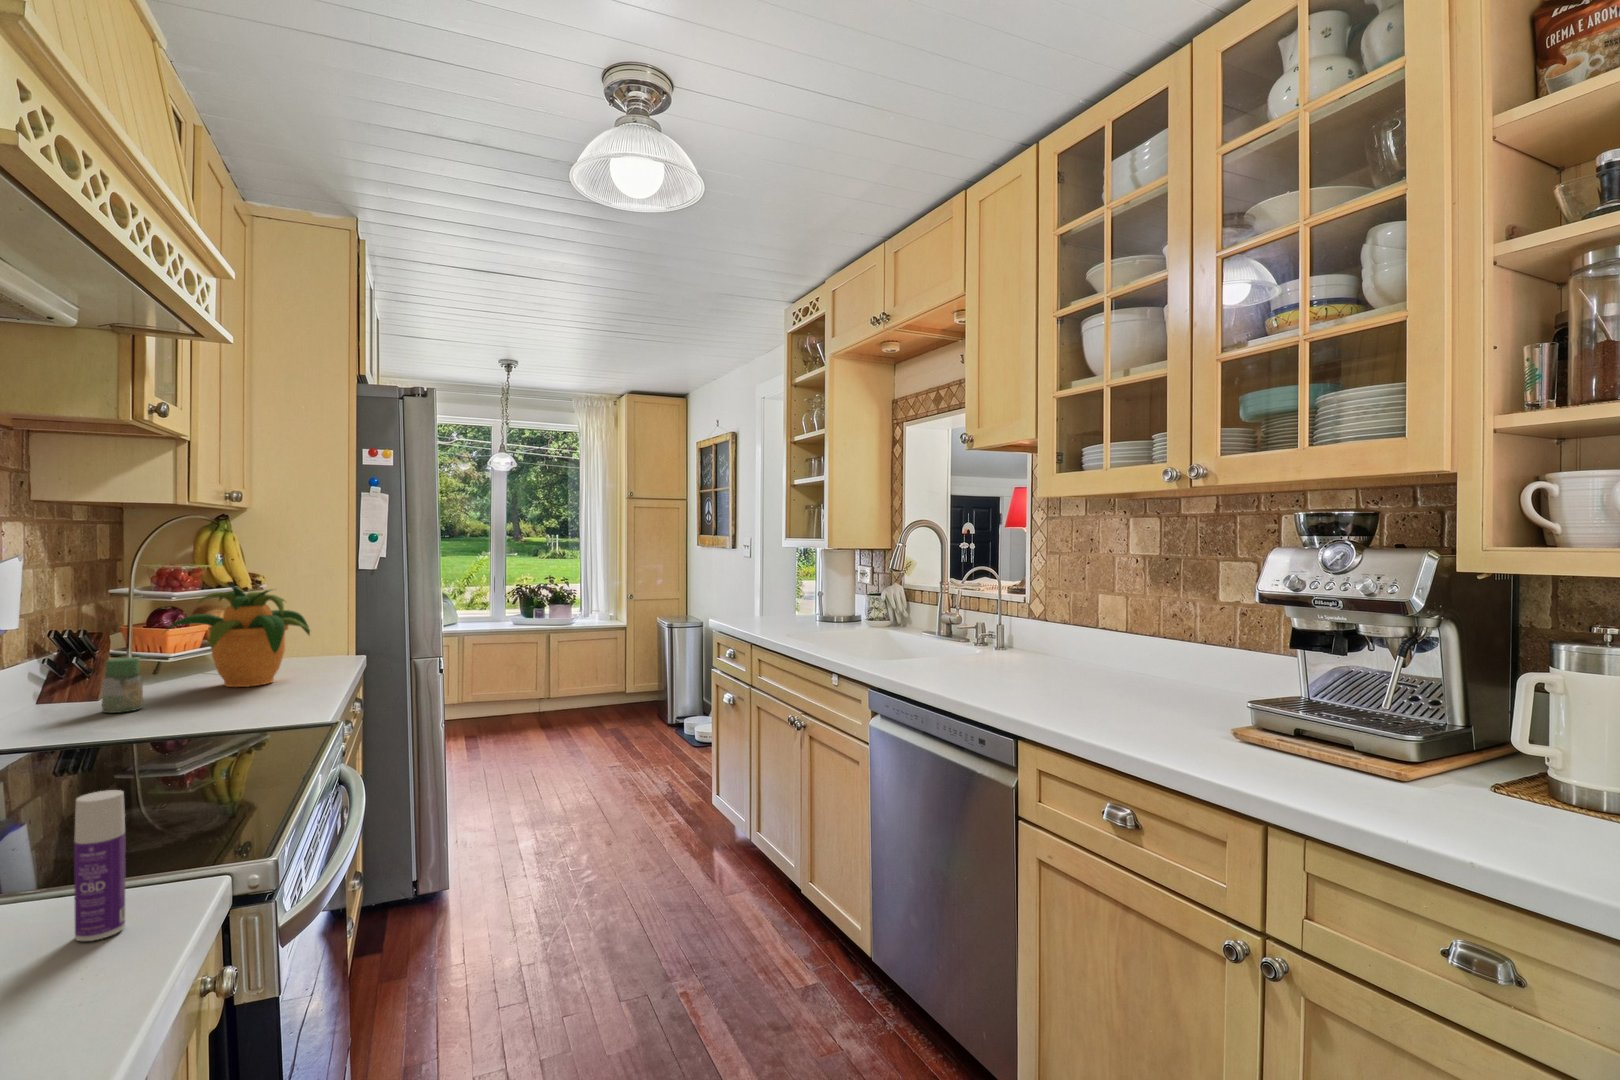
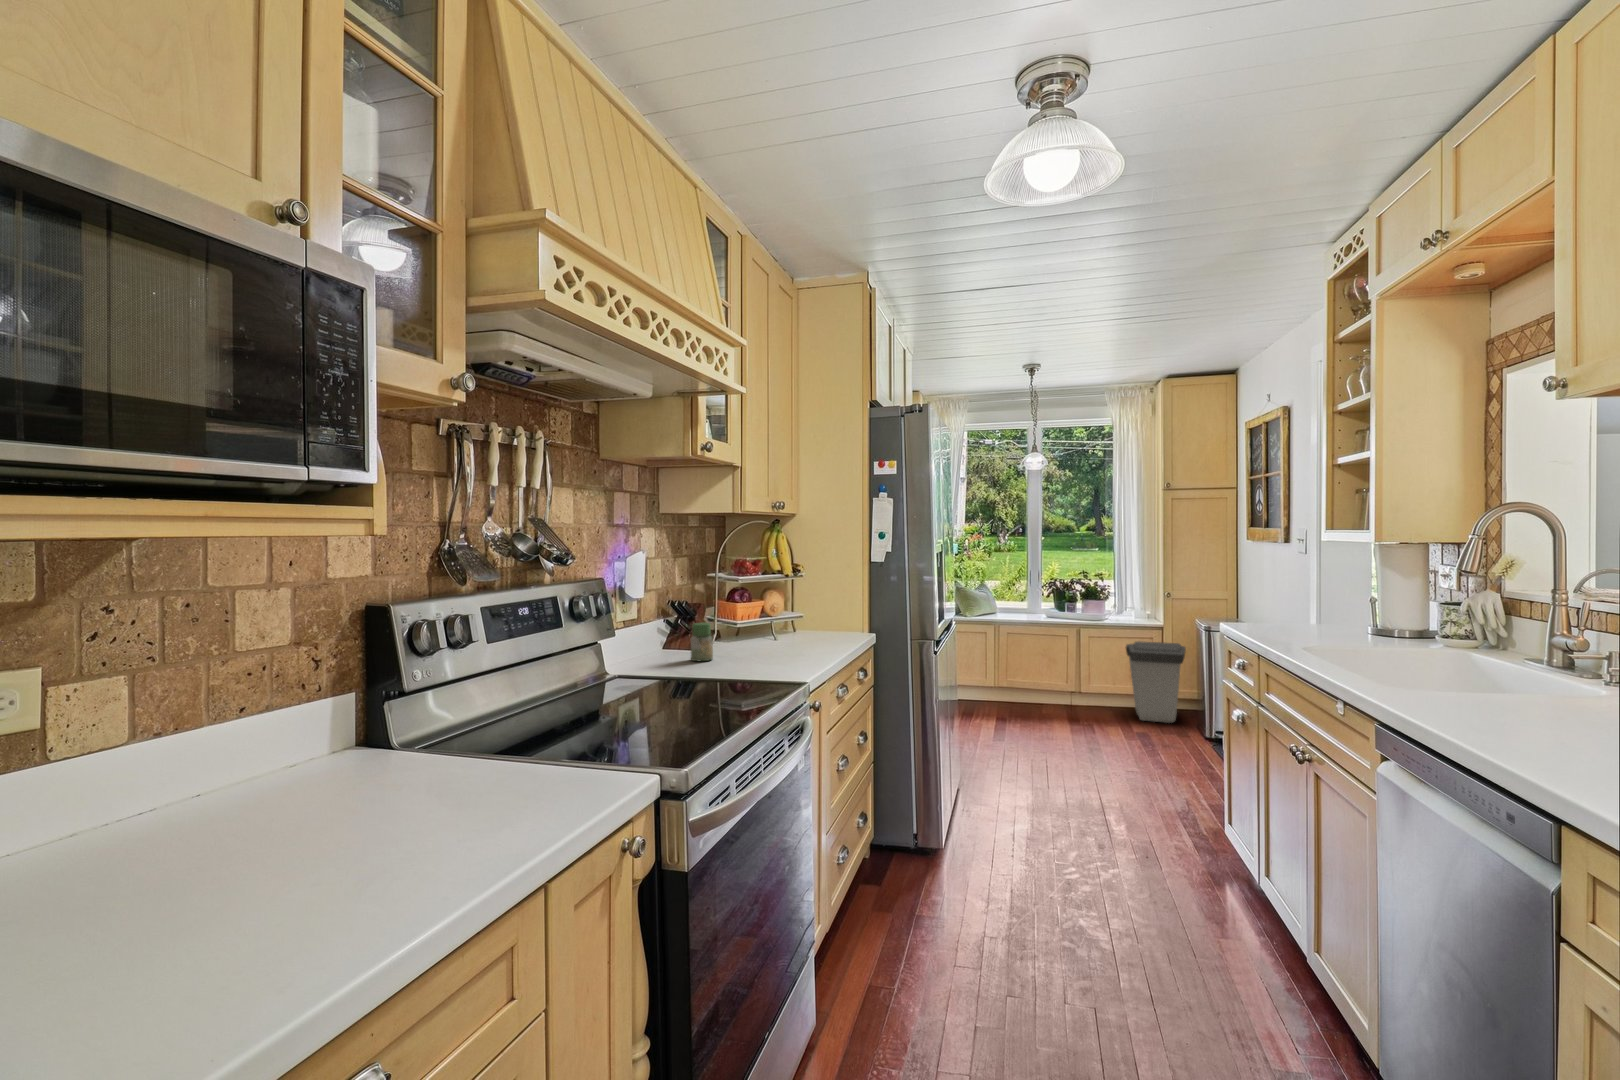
potted plant: present [167,585,310,687] -> none [733,572,828,651]
trash can: none [594,642,648,719] -> present [1126,641,1186,723]
bottle: present [74,790,125,941] -> none [560,710,587,810]

